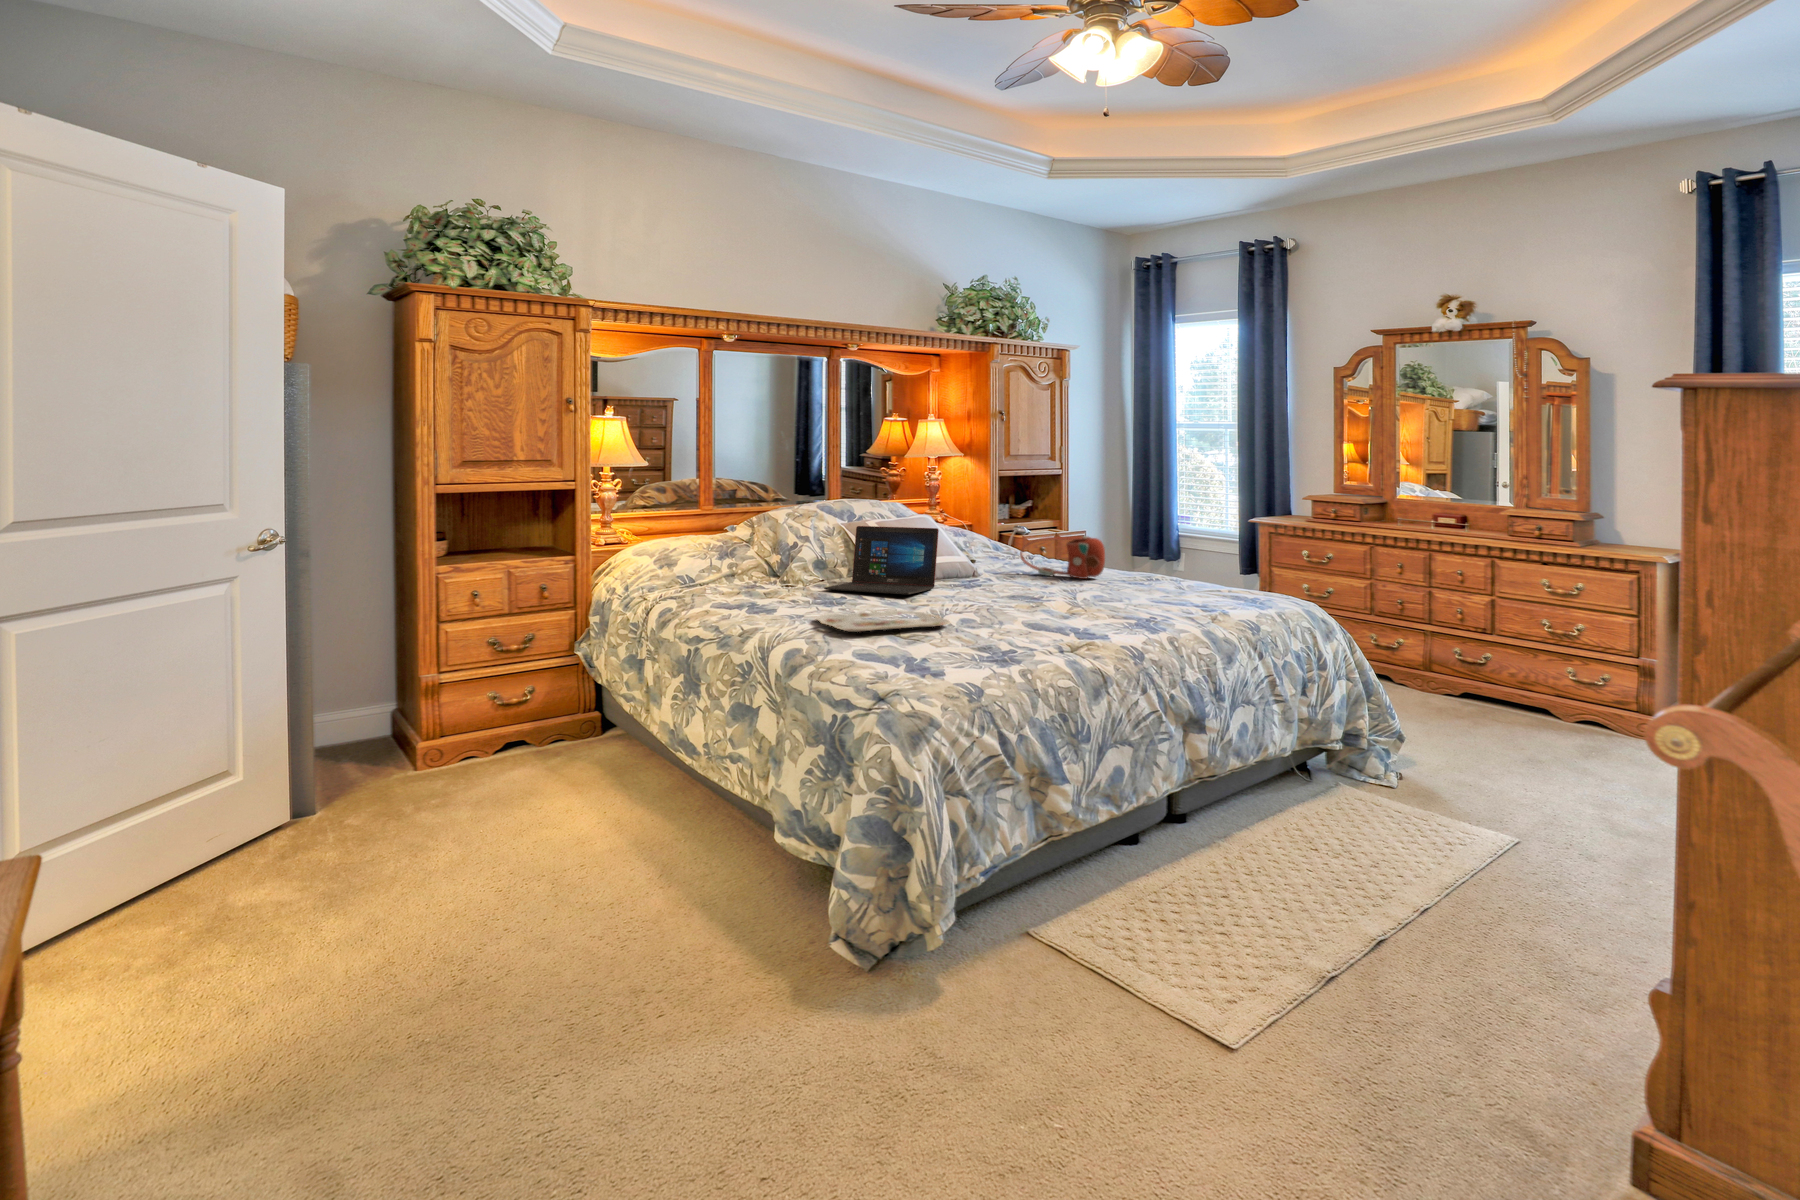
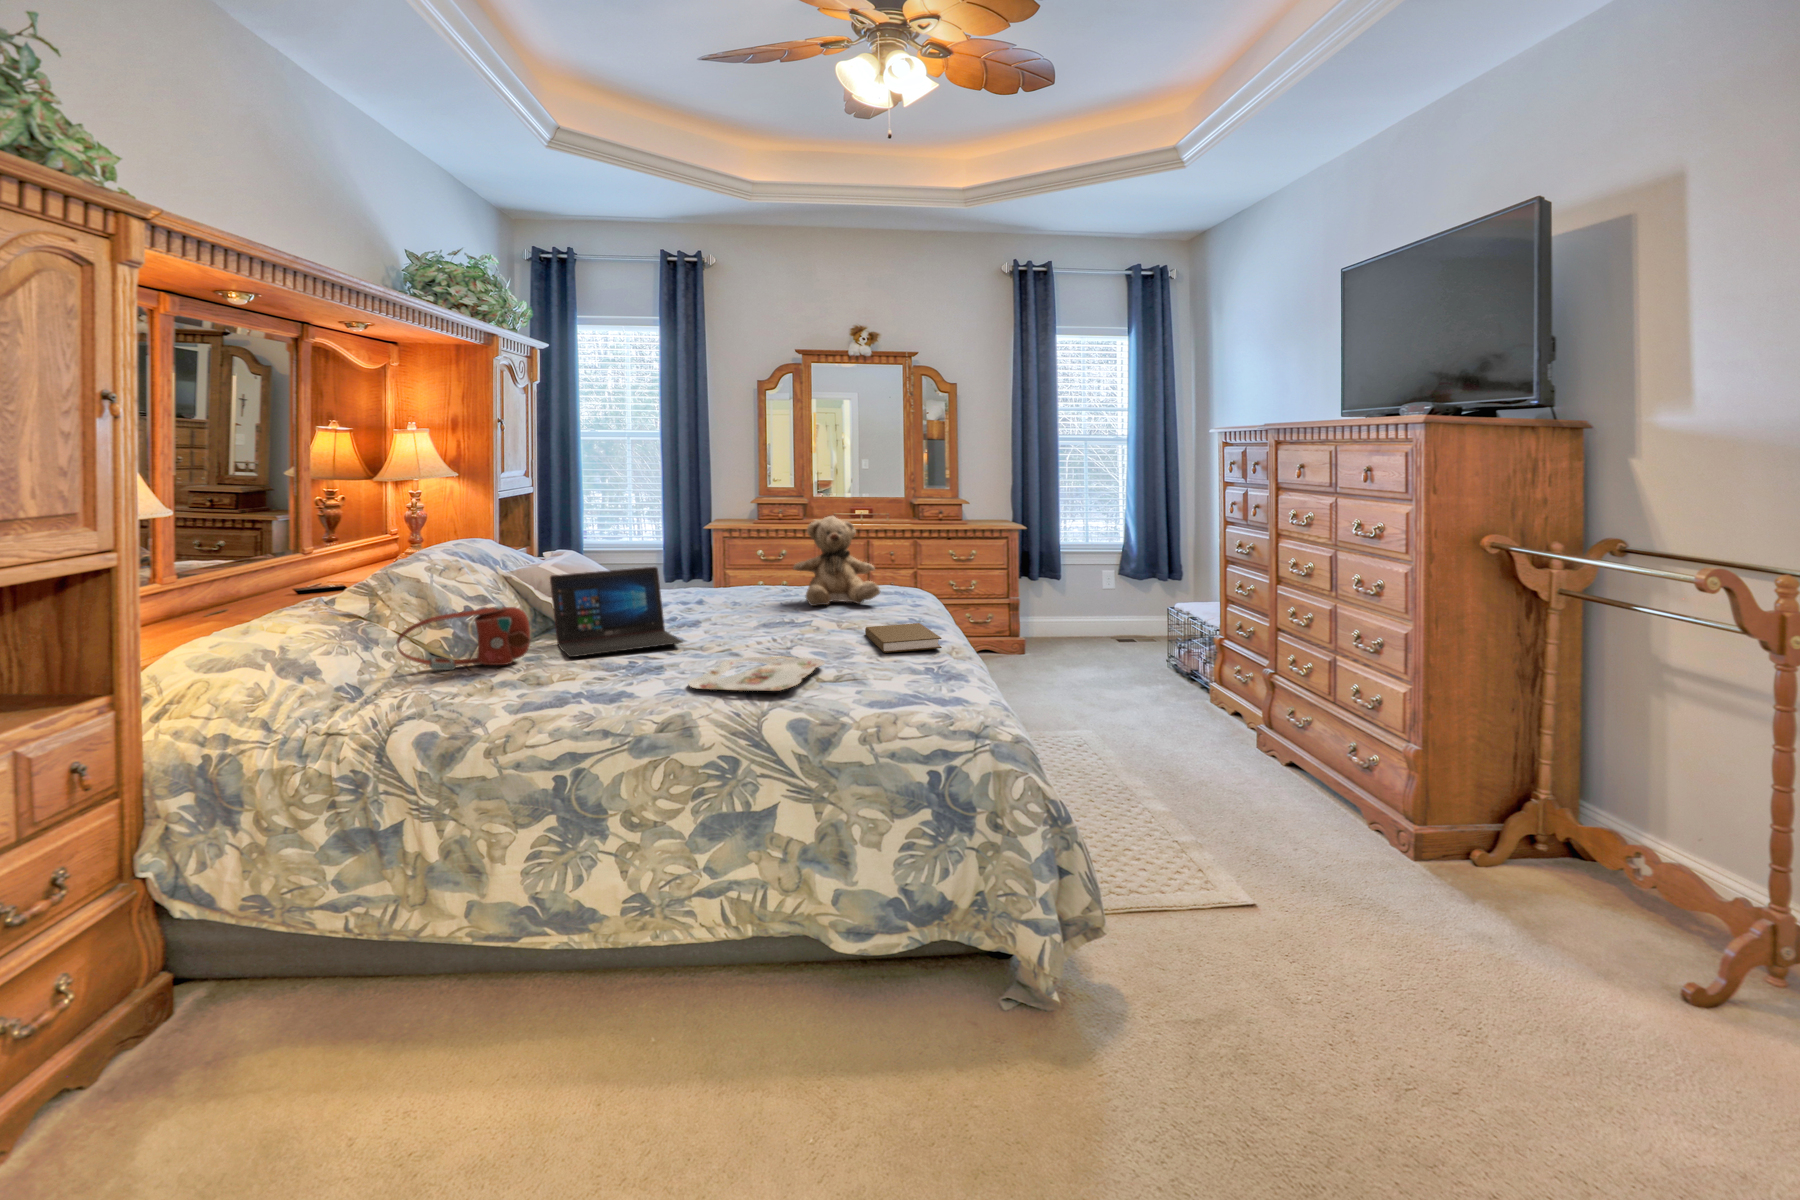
teddy bear: none [1108,499,1206,599] -> present [793,516,880,606]
handbag: present [1020,536,1105,579] -> present [397,606,530,670]
book: none [1027,611,1129,639] -> present [865,623,942,653]

